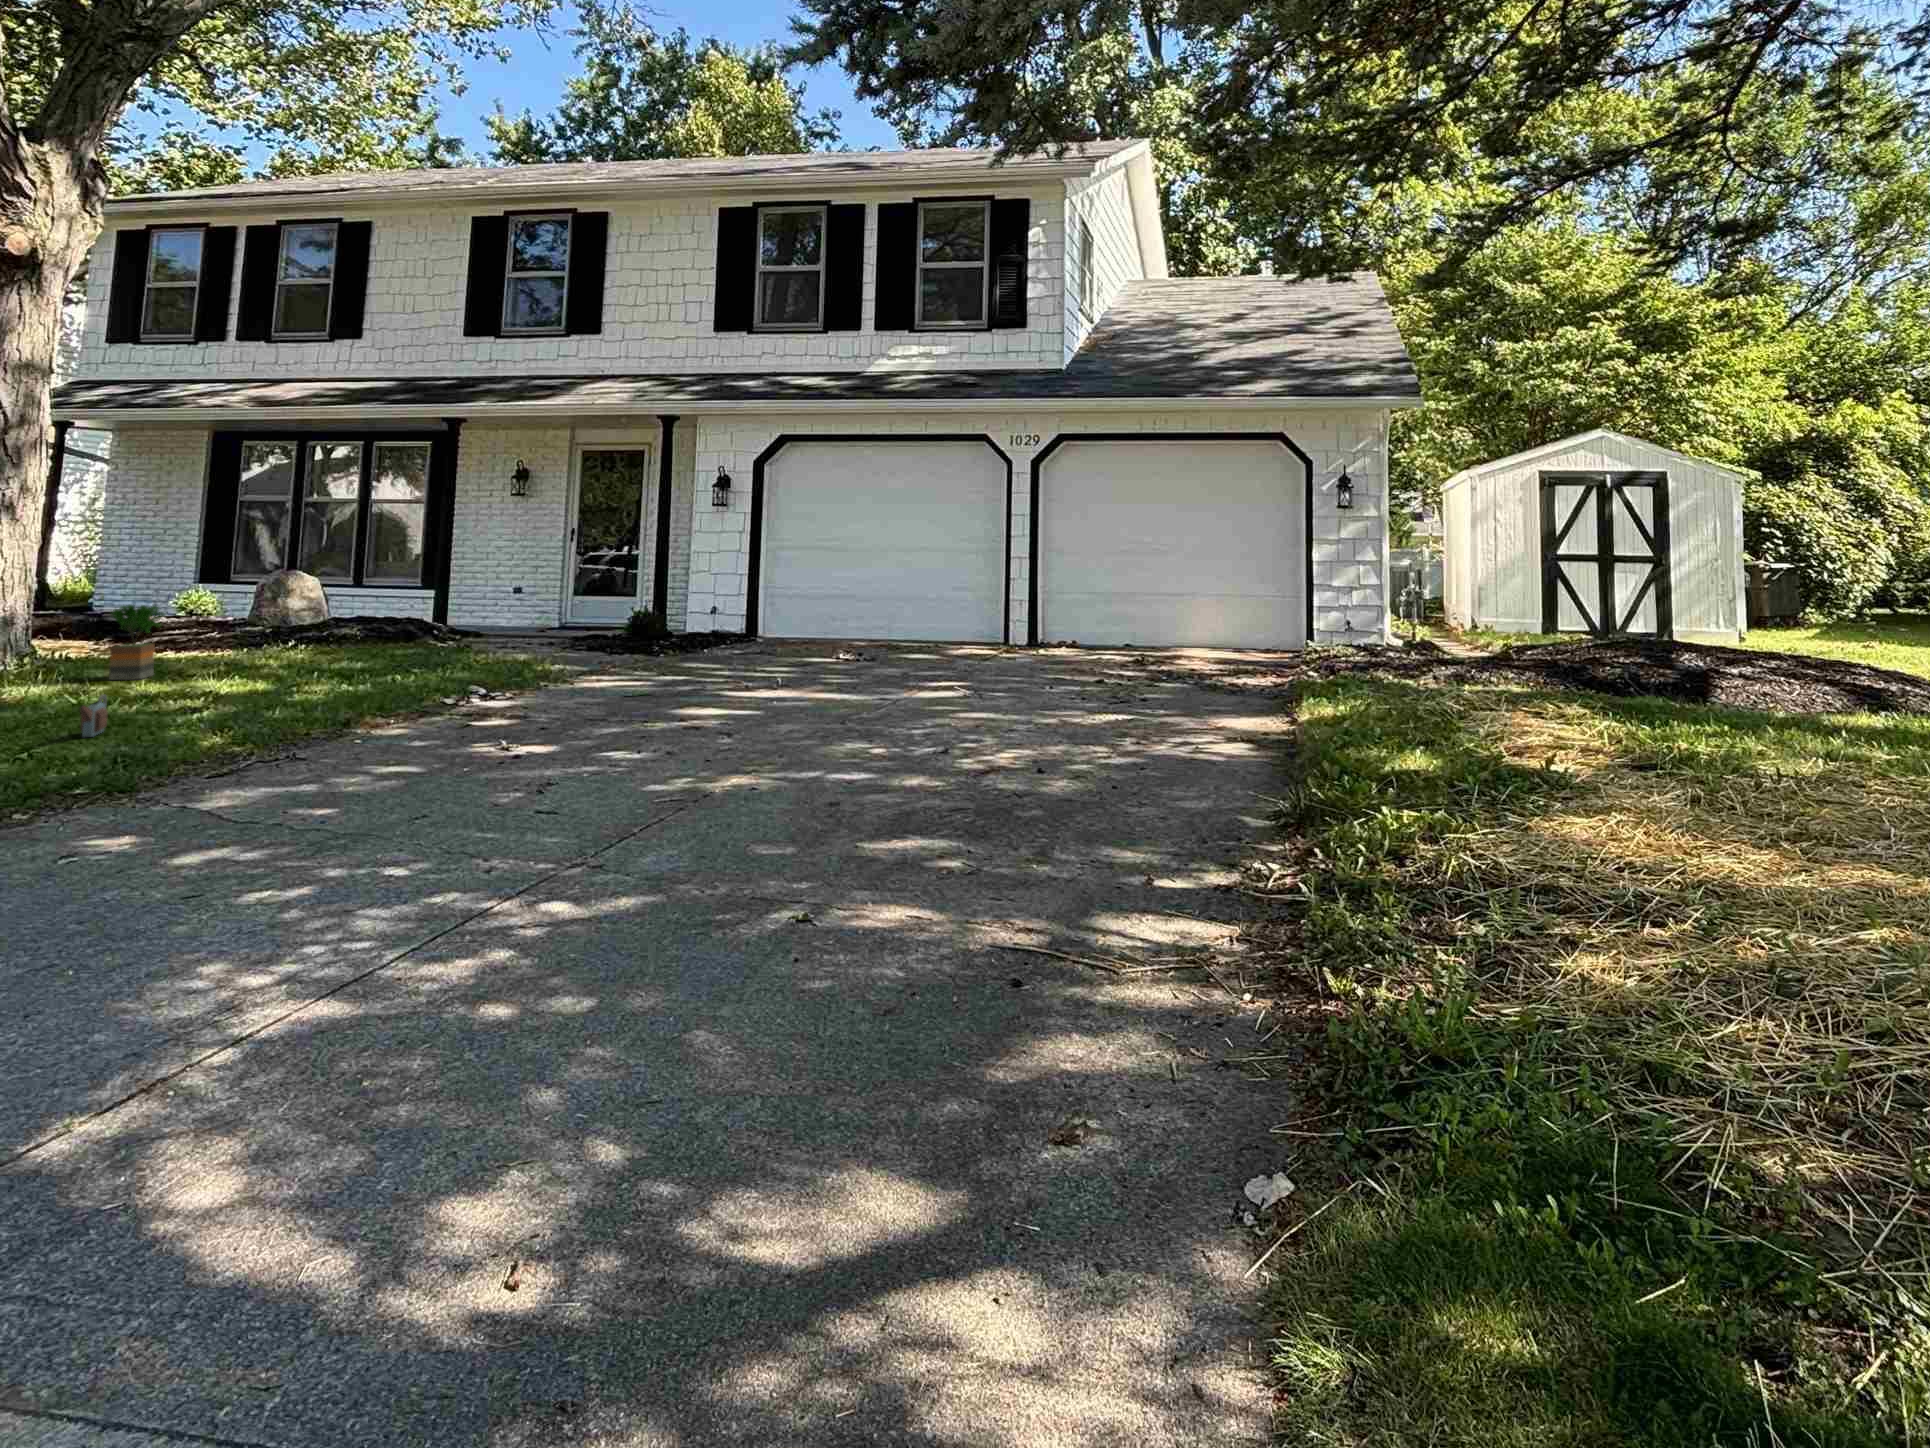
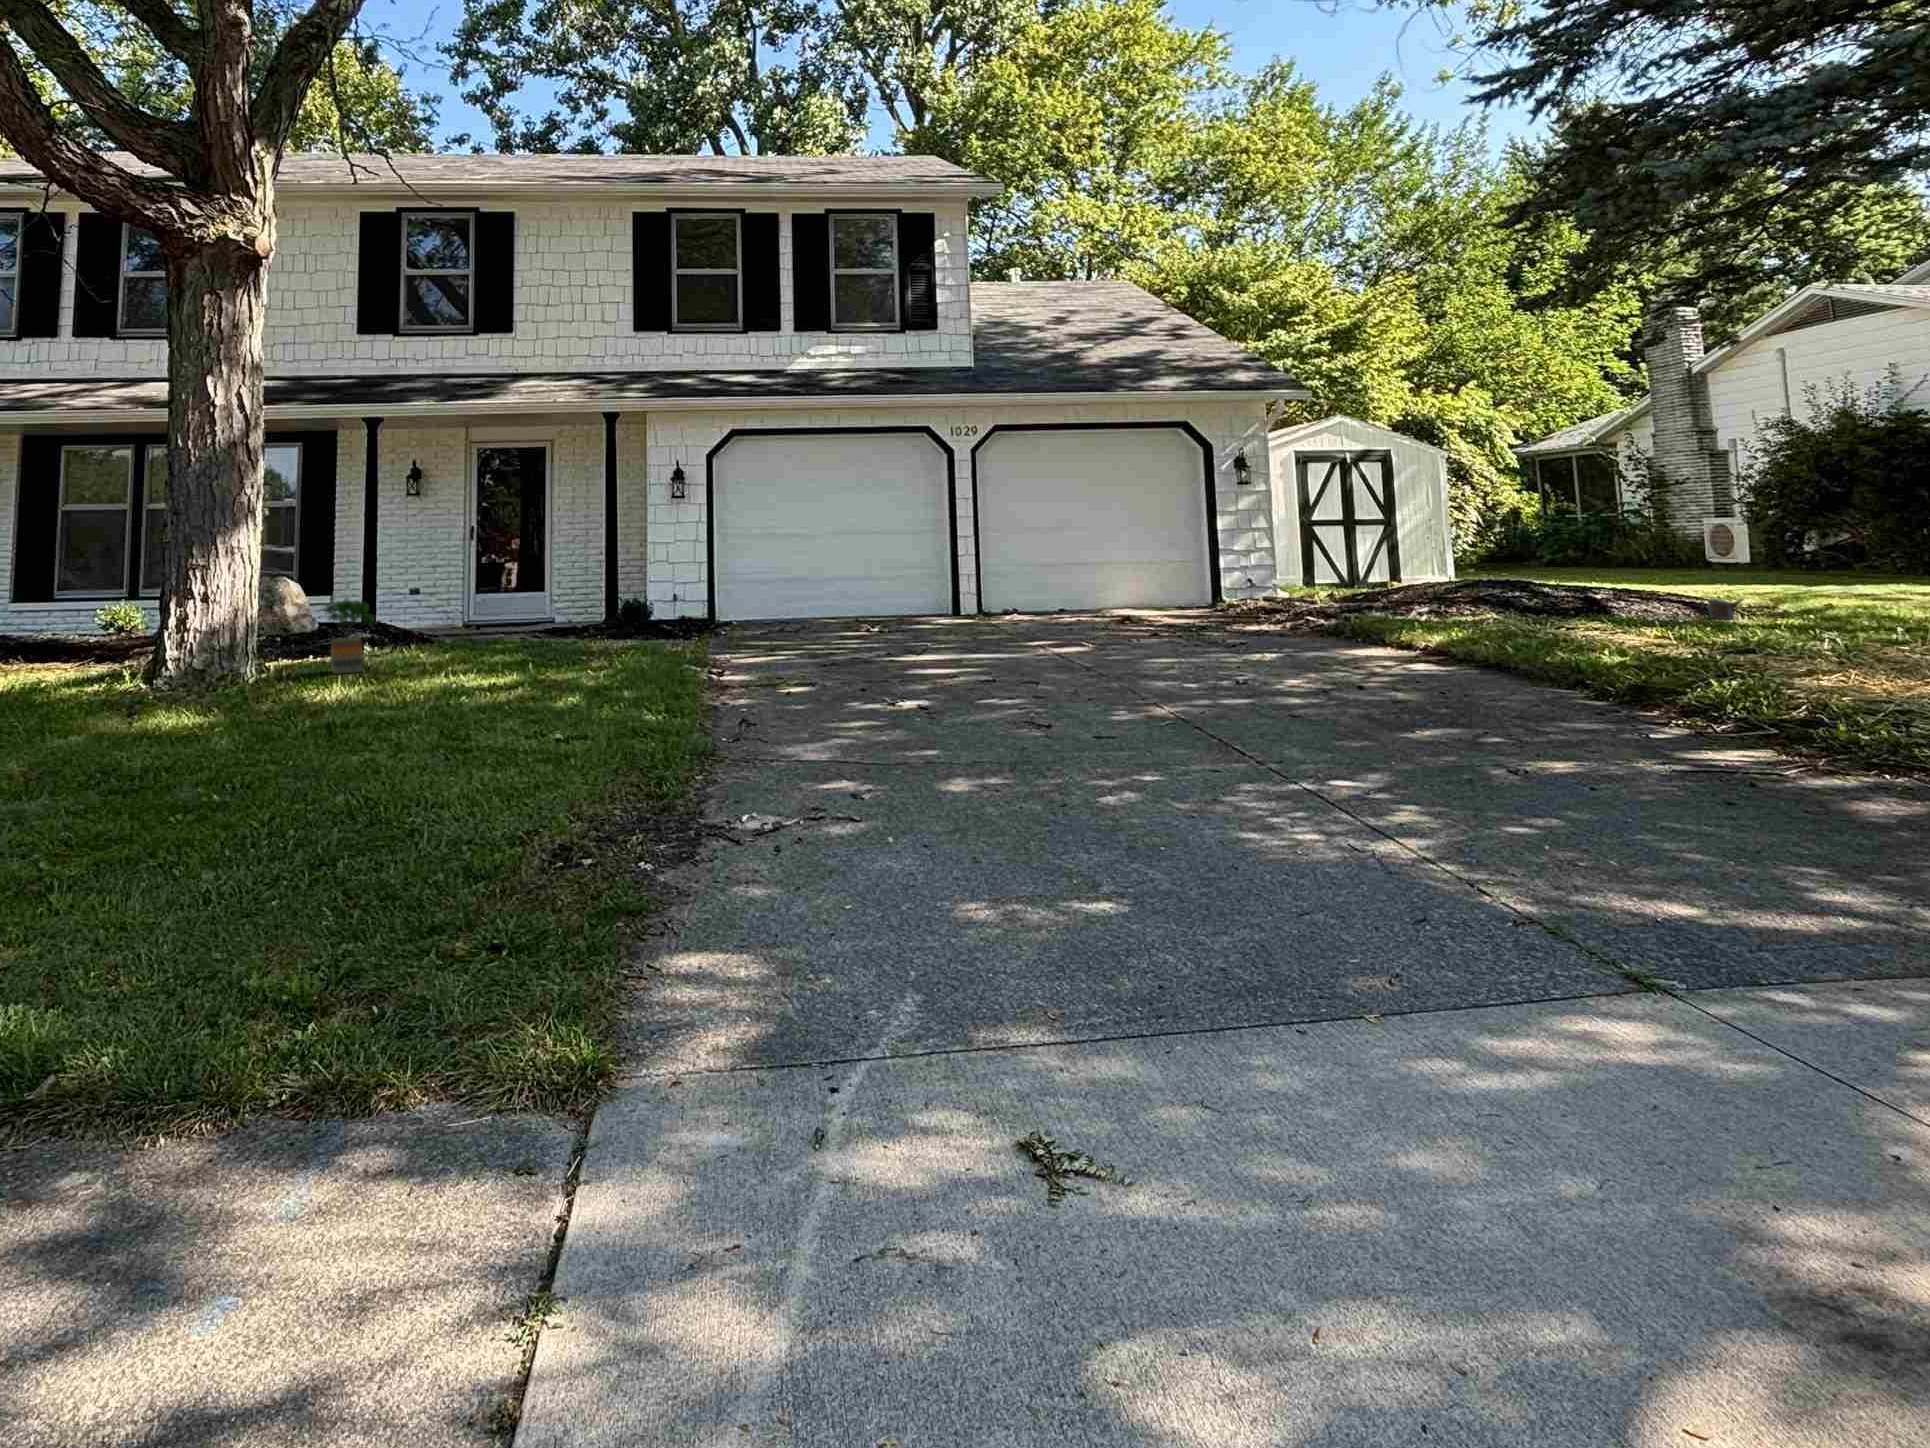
watering can: present [80,694,107,737] -> present [1701,596,1743,619]

